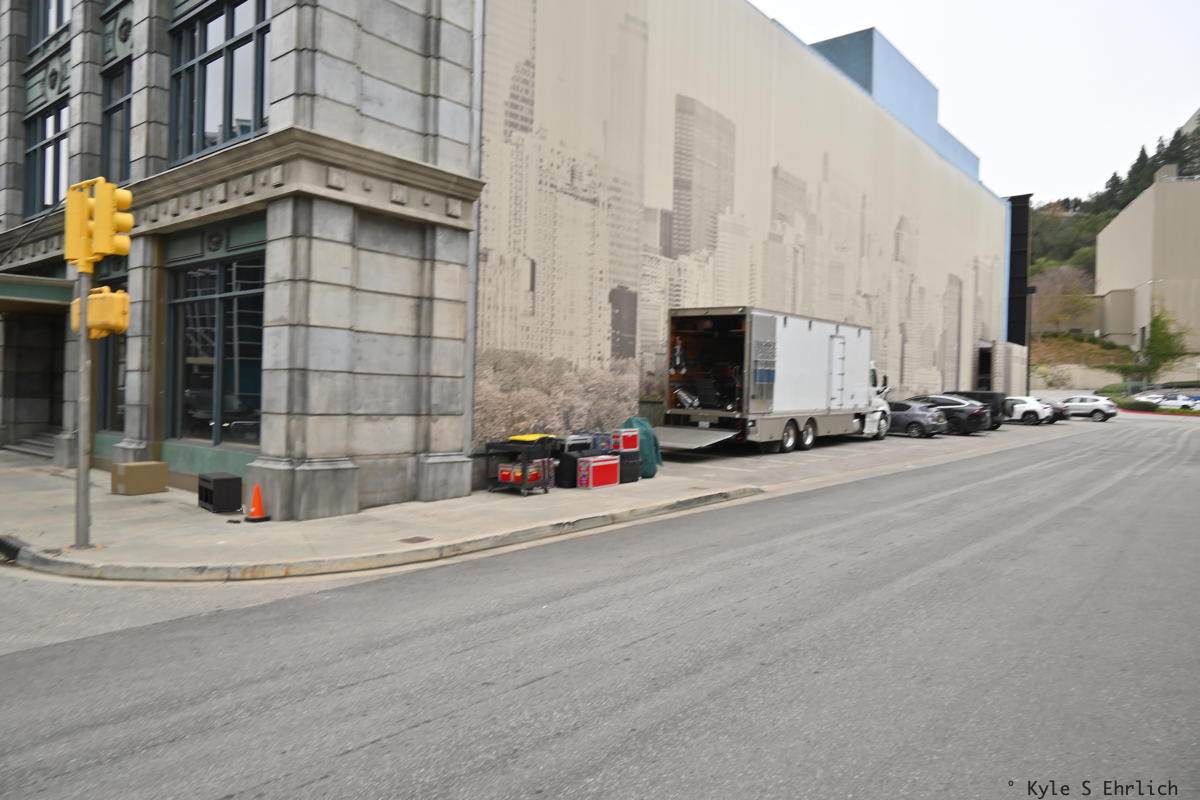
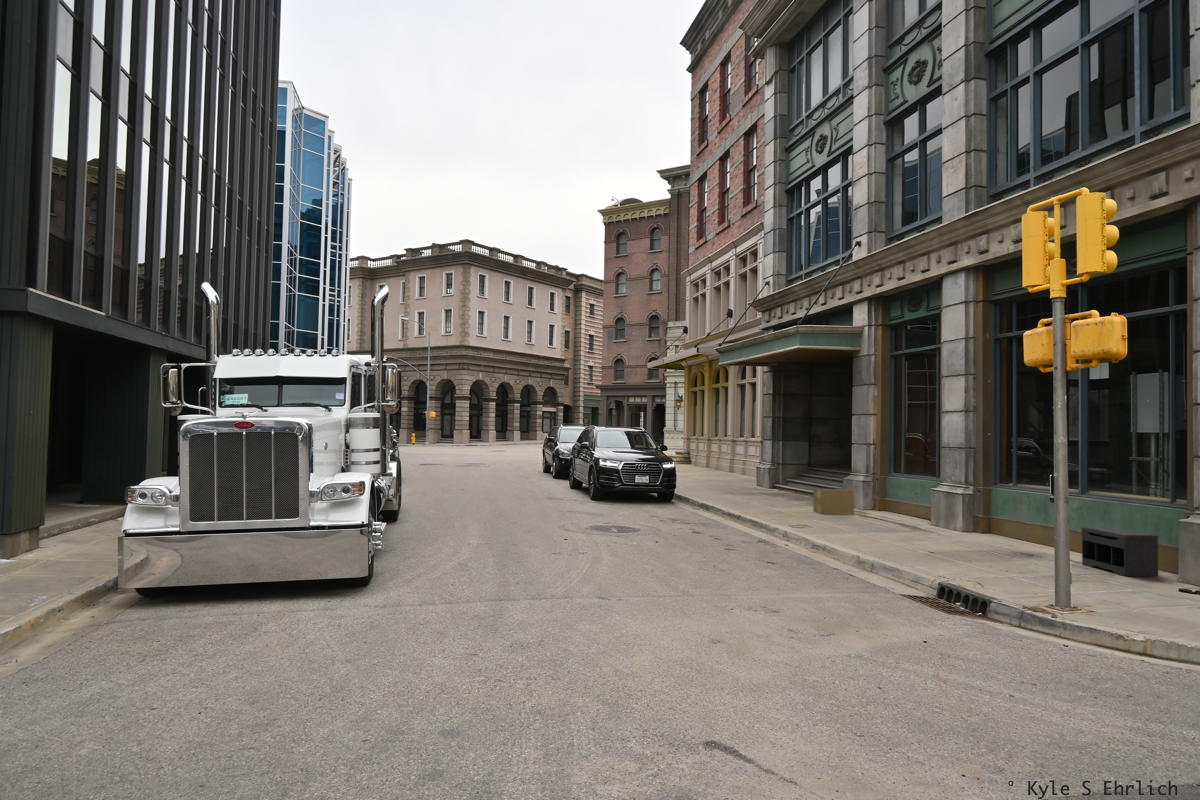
cardboard box: present [111,462,169,495] -> present [813,489,854,514]

